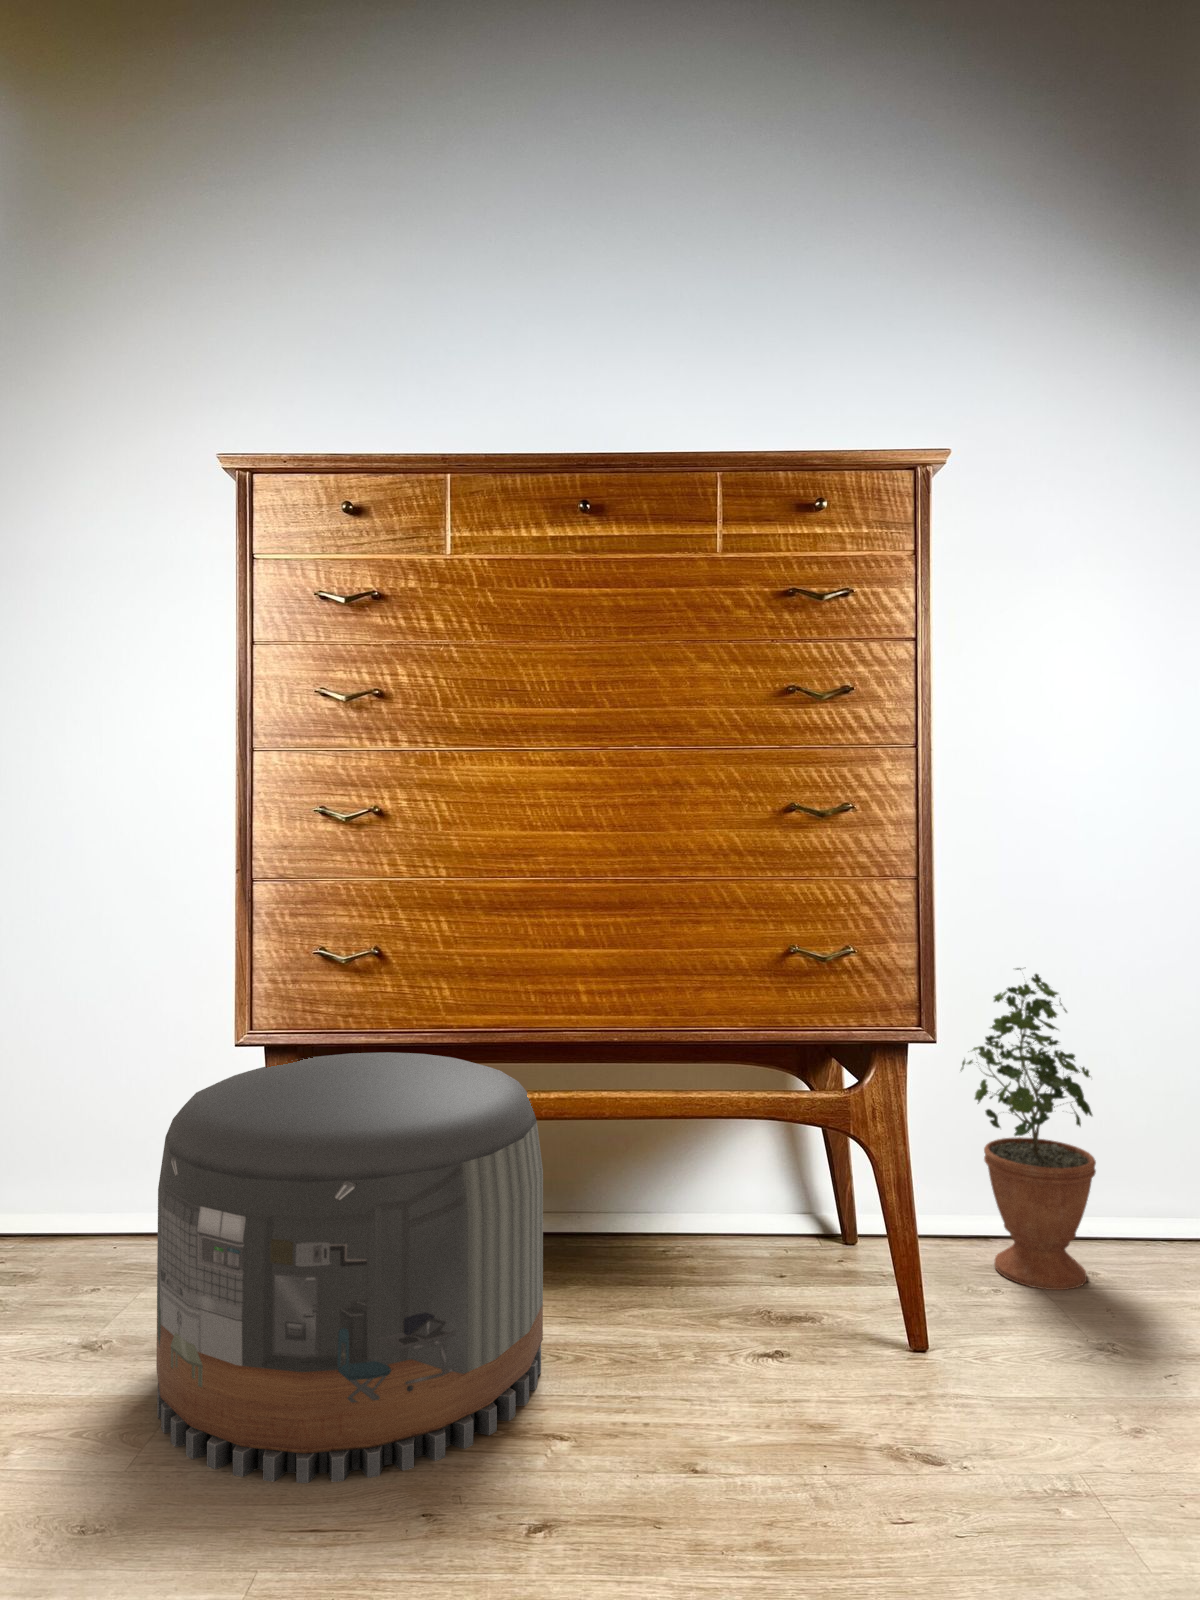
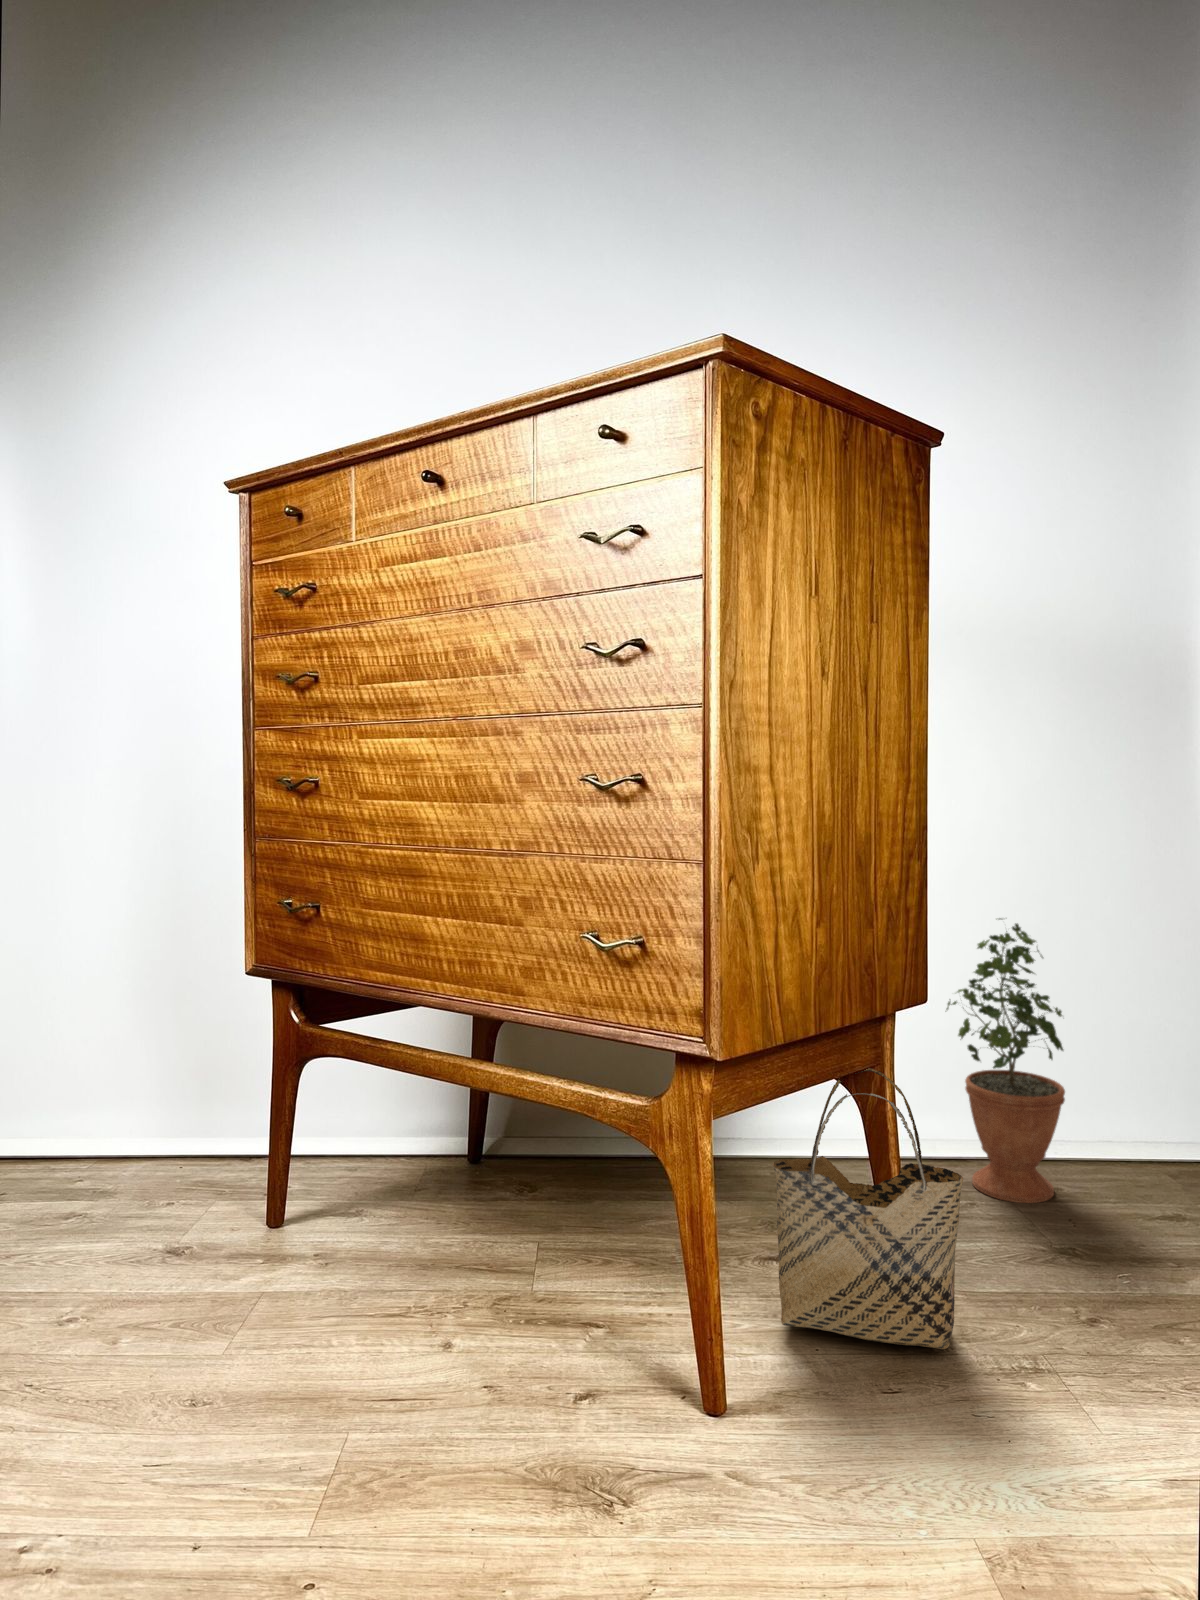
pouf: present [156,1052,543,1483] -> none [238,995,576,1366]
woven basket: none [762,1133,982,1469] -> present [772,1068,963,1349]

